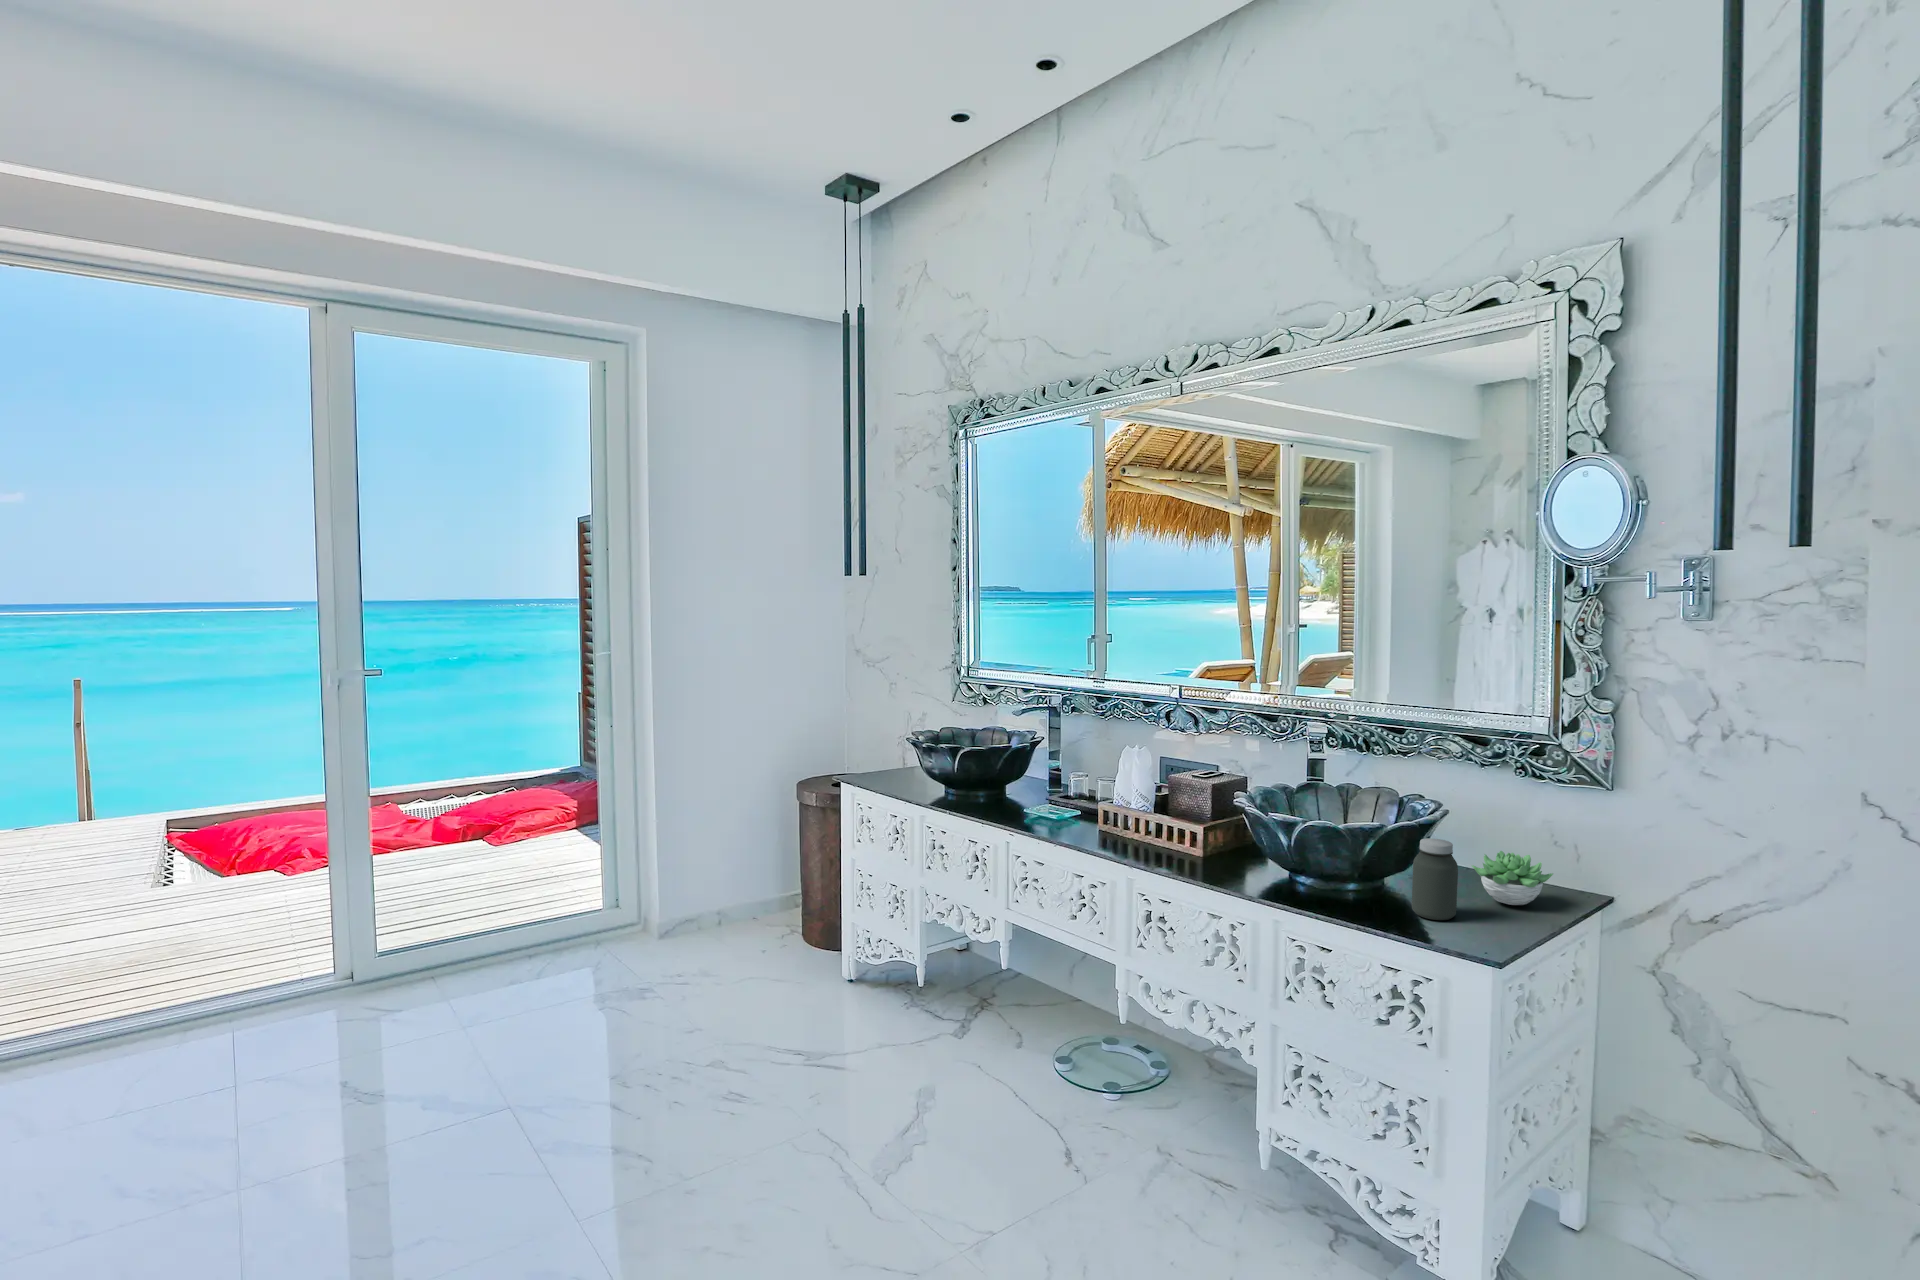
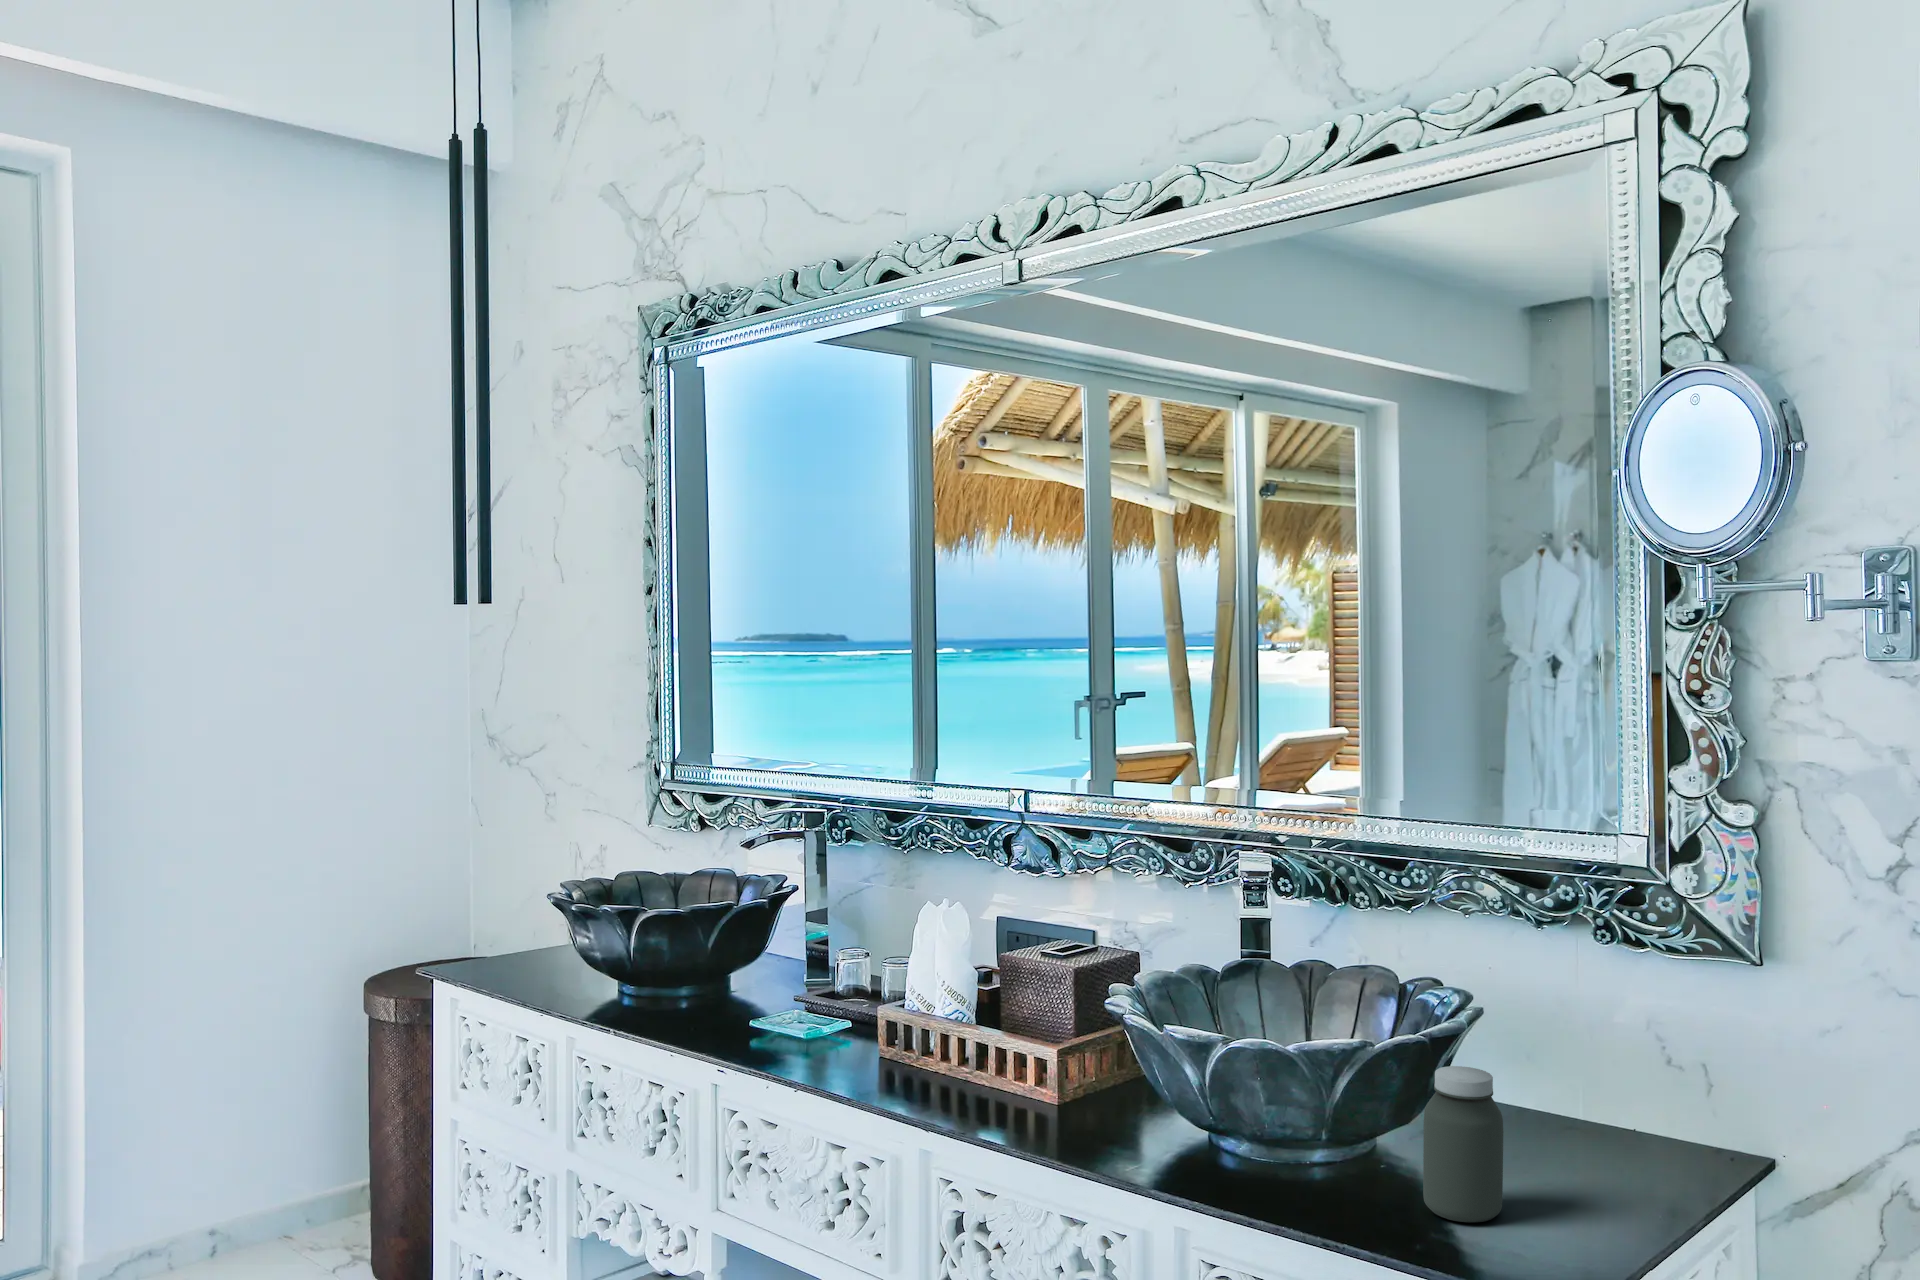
succulent plant: present [1472,851,1553,905] -> none [1526,1082,1668,1184]

